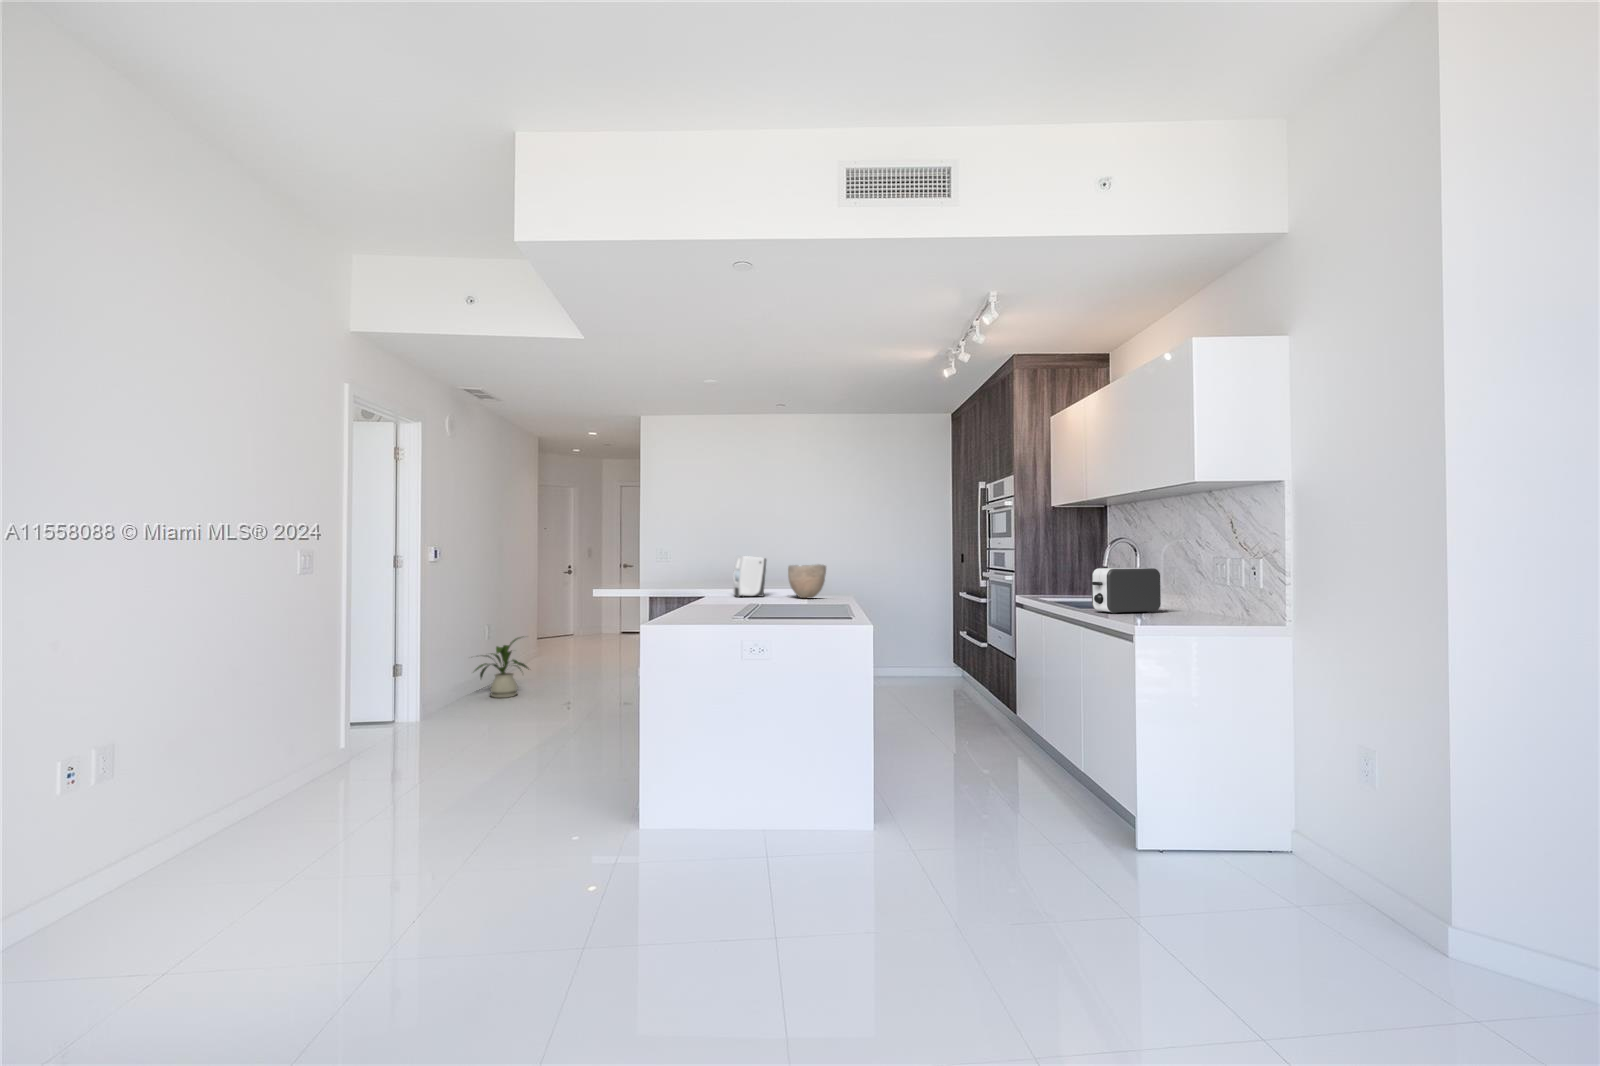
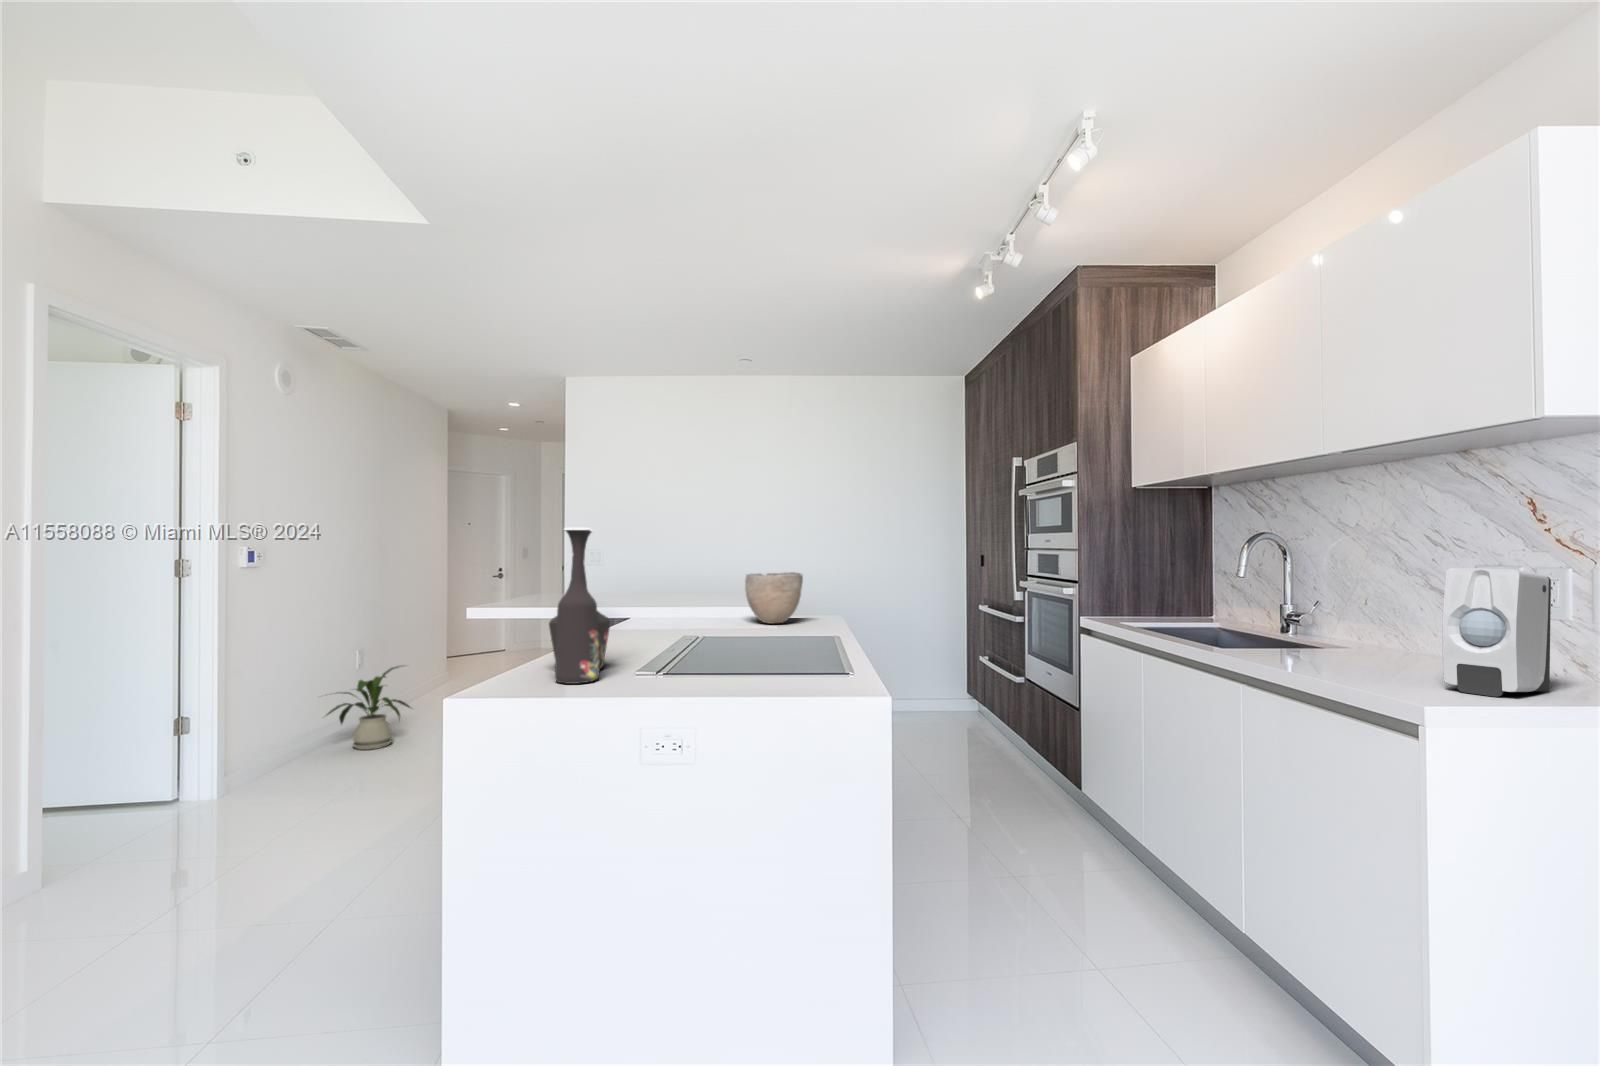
vase: none [690,537,722,618] -> present [549,528,610,684]
soap dispenser: present [733,556,766,597] -> present [1442,568,1551,697]
toaster: present [1092,568,1161,614] -> none [1267,583,1391,666]

